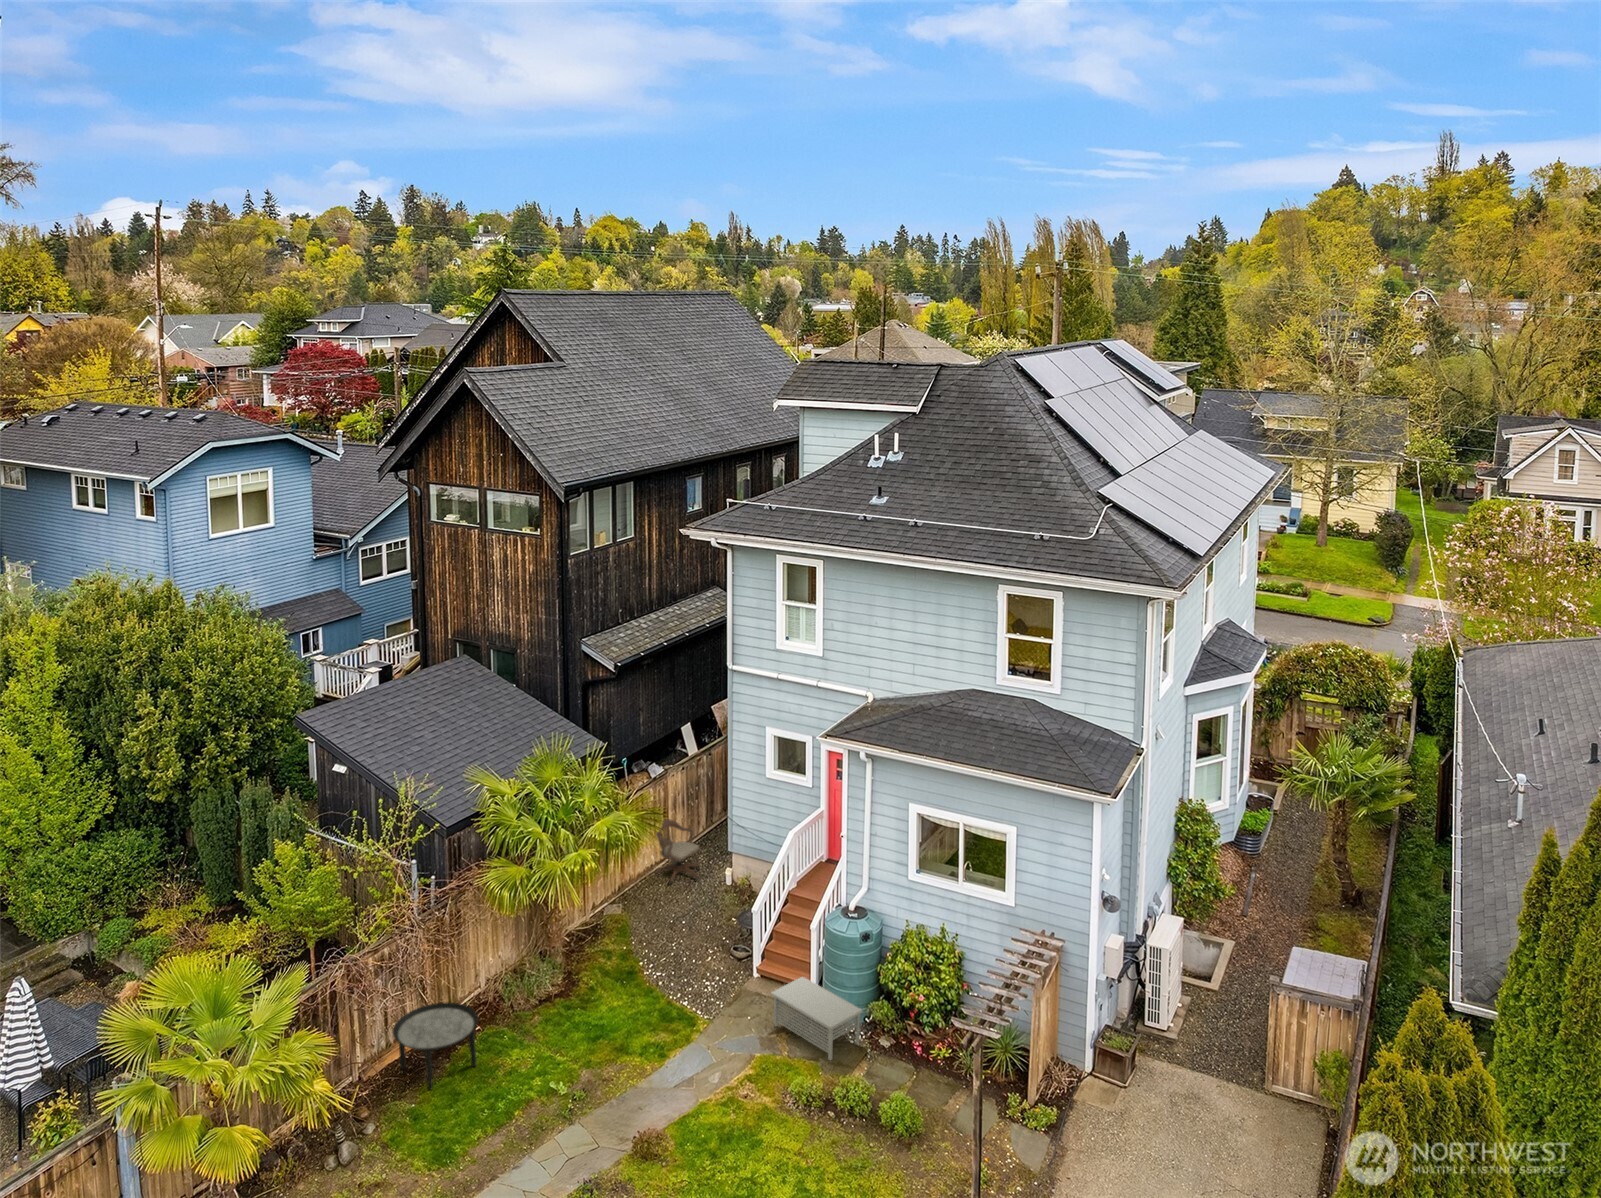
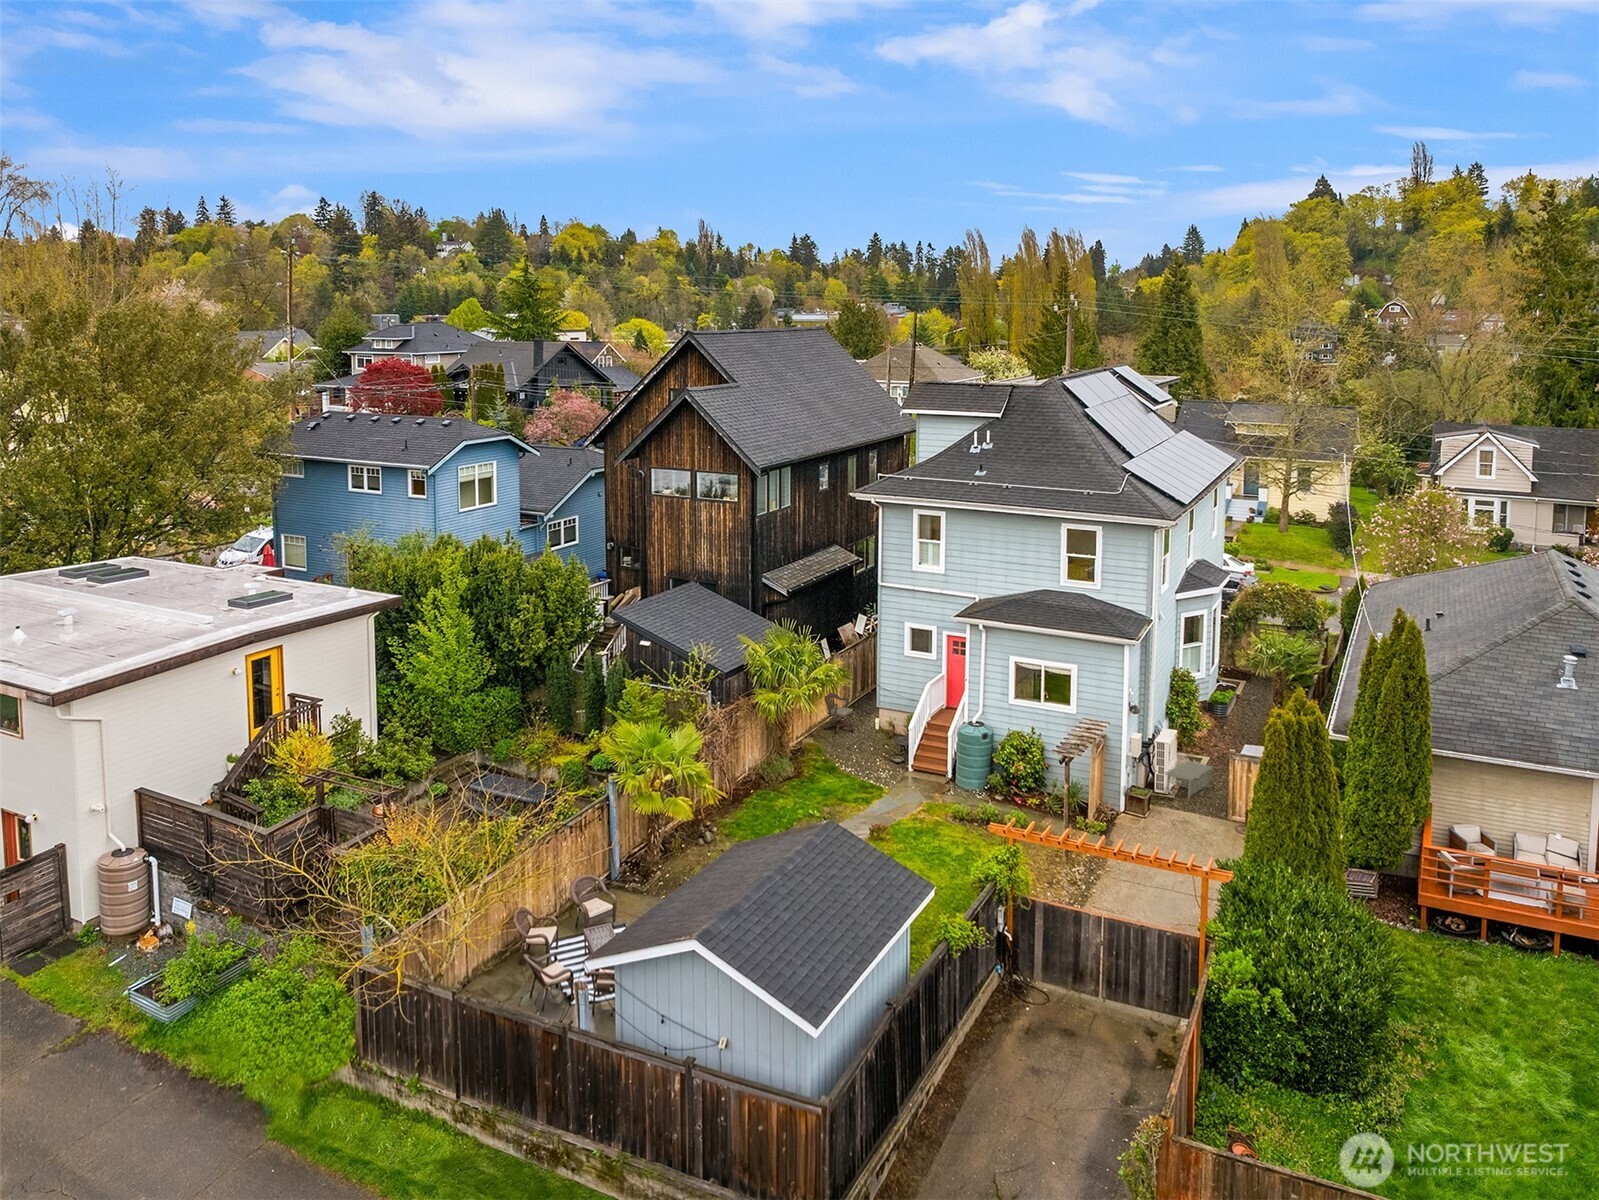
storage bench: present [771,977,862,1060] -> present [1166,761,1213,799]
round table: present [393,1002,478,1090] -> none [712,775,761,818]

